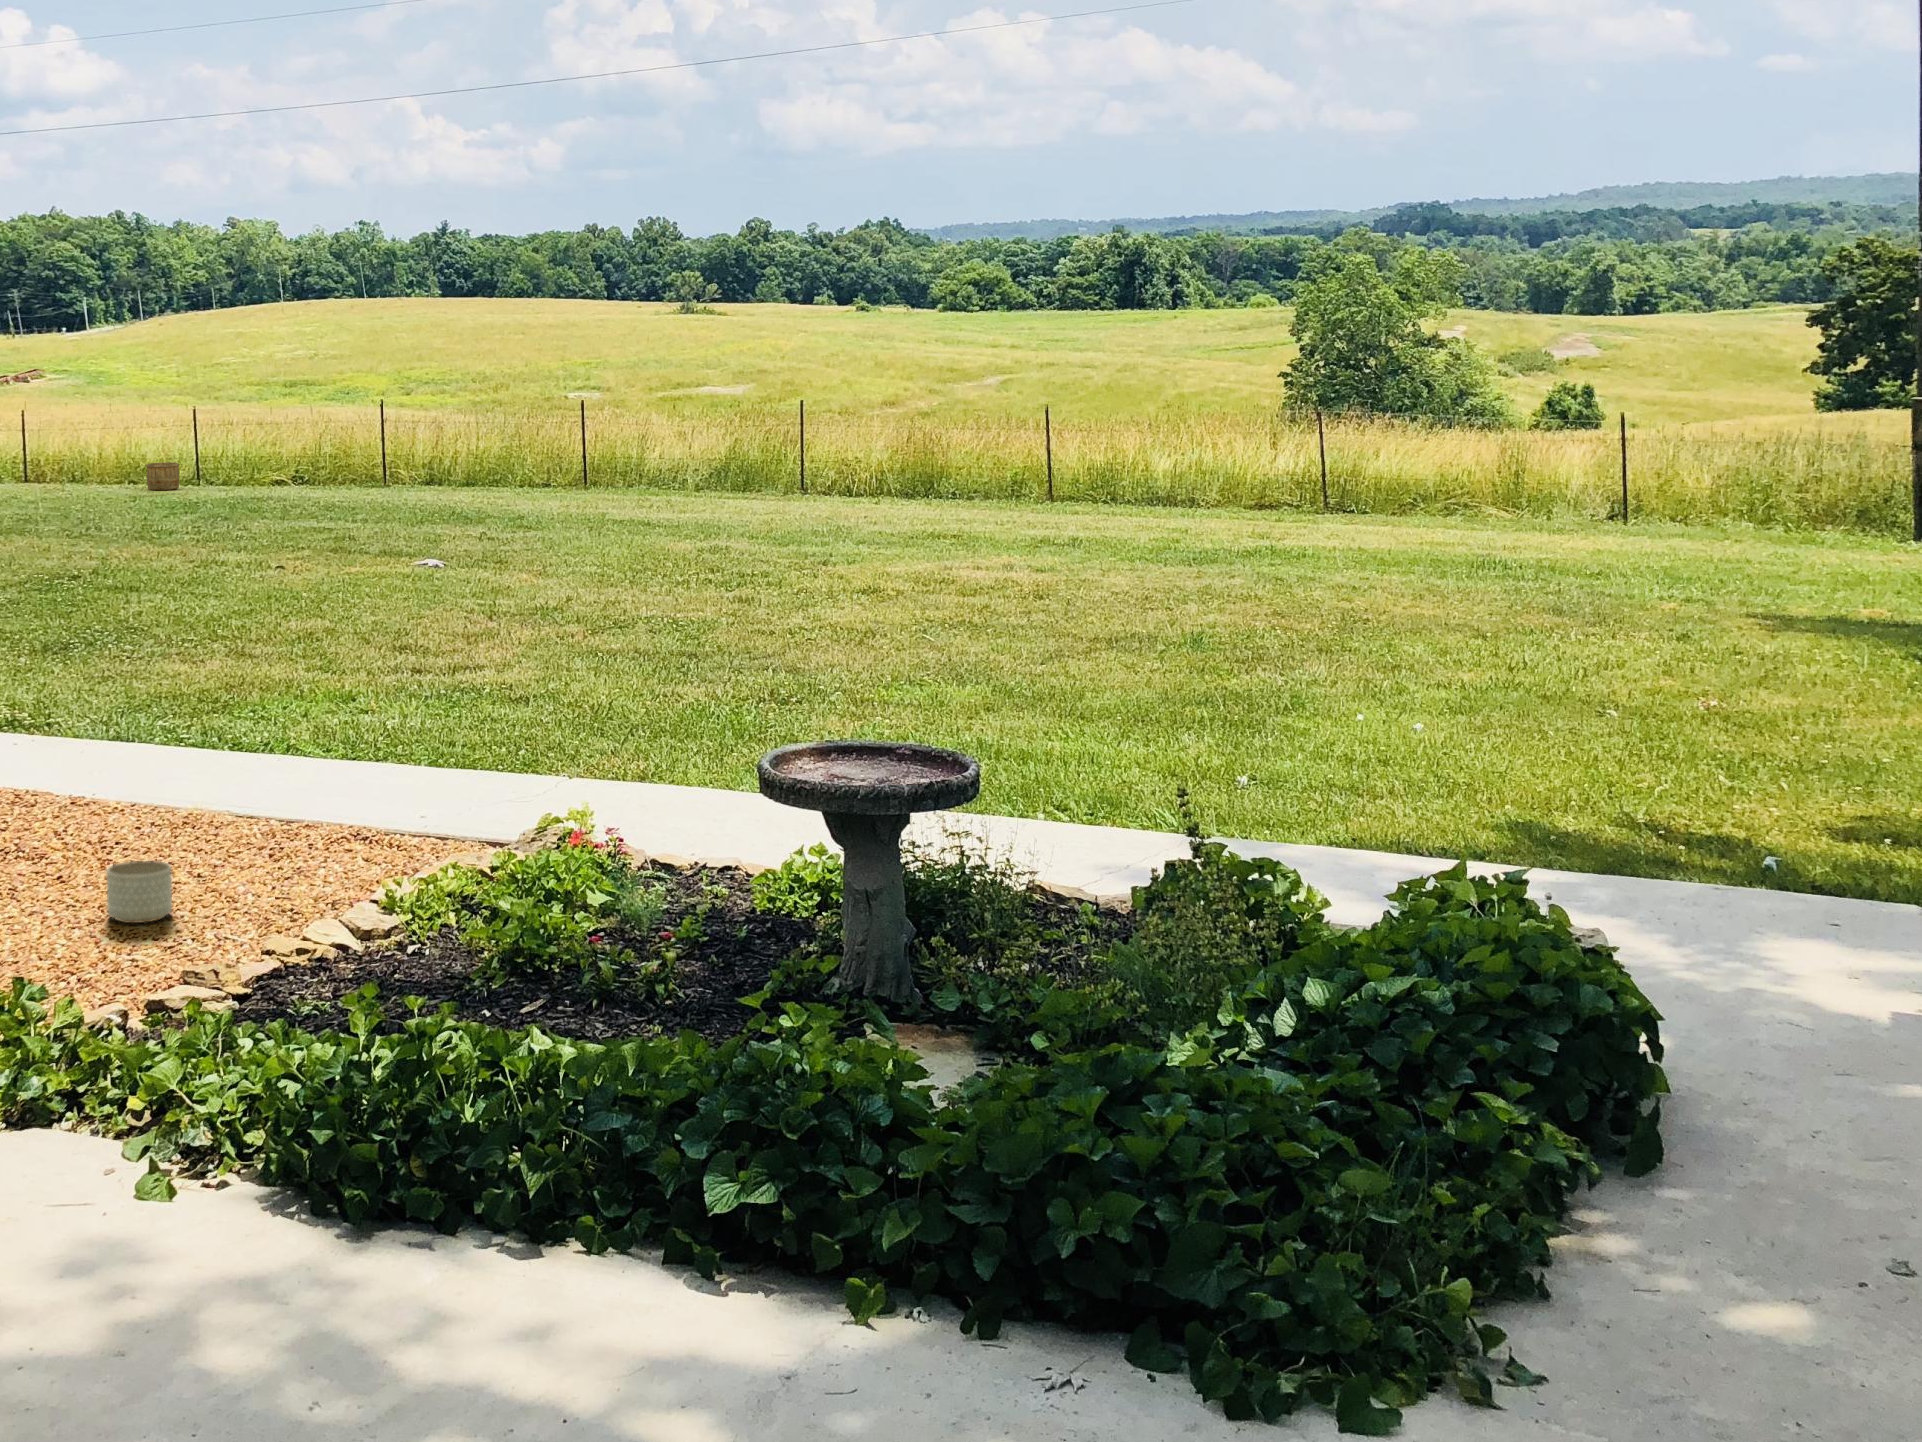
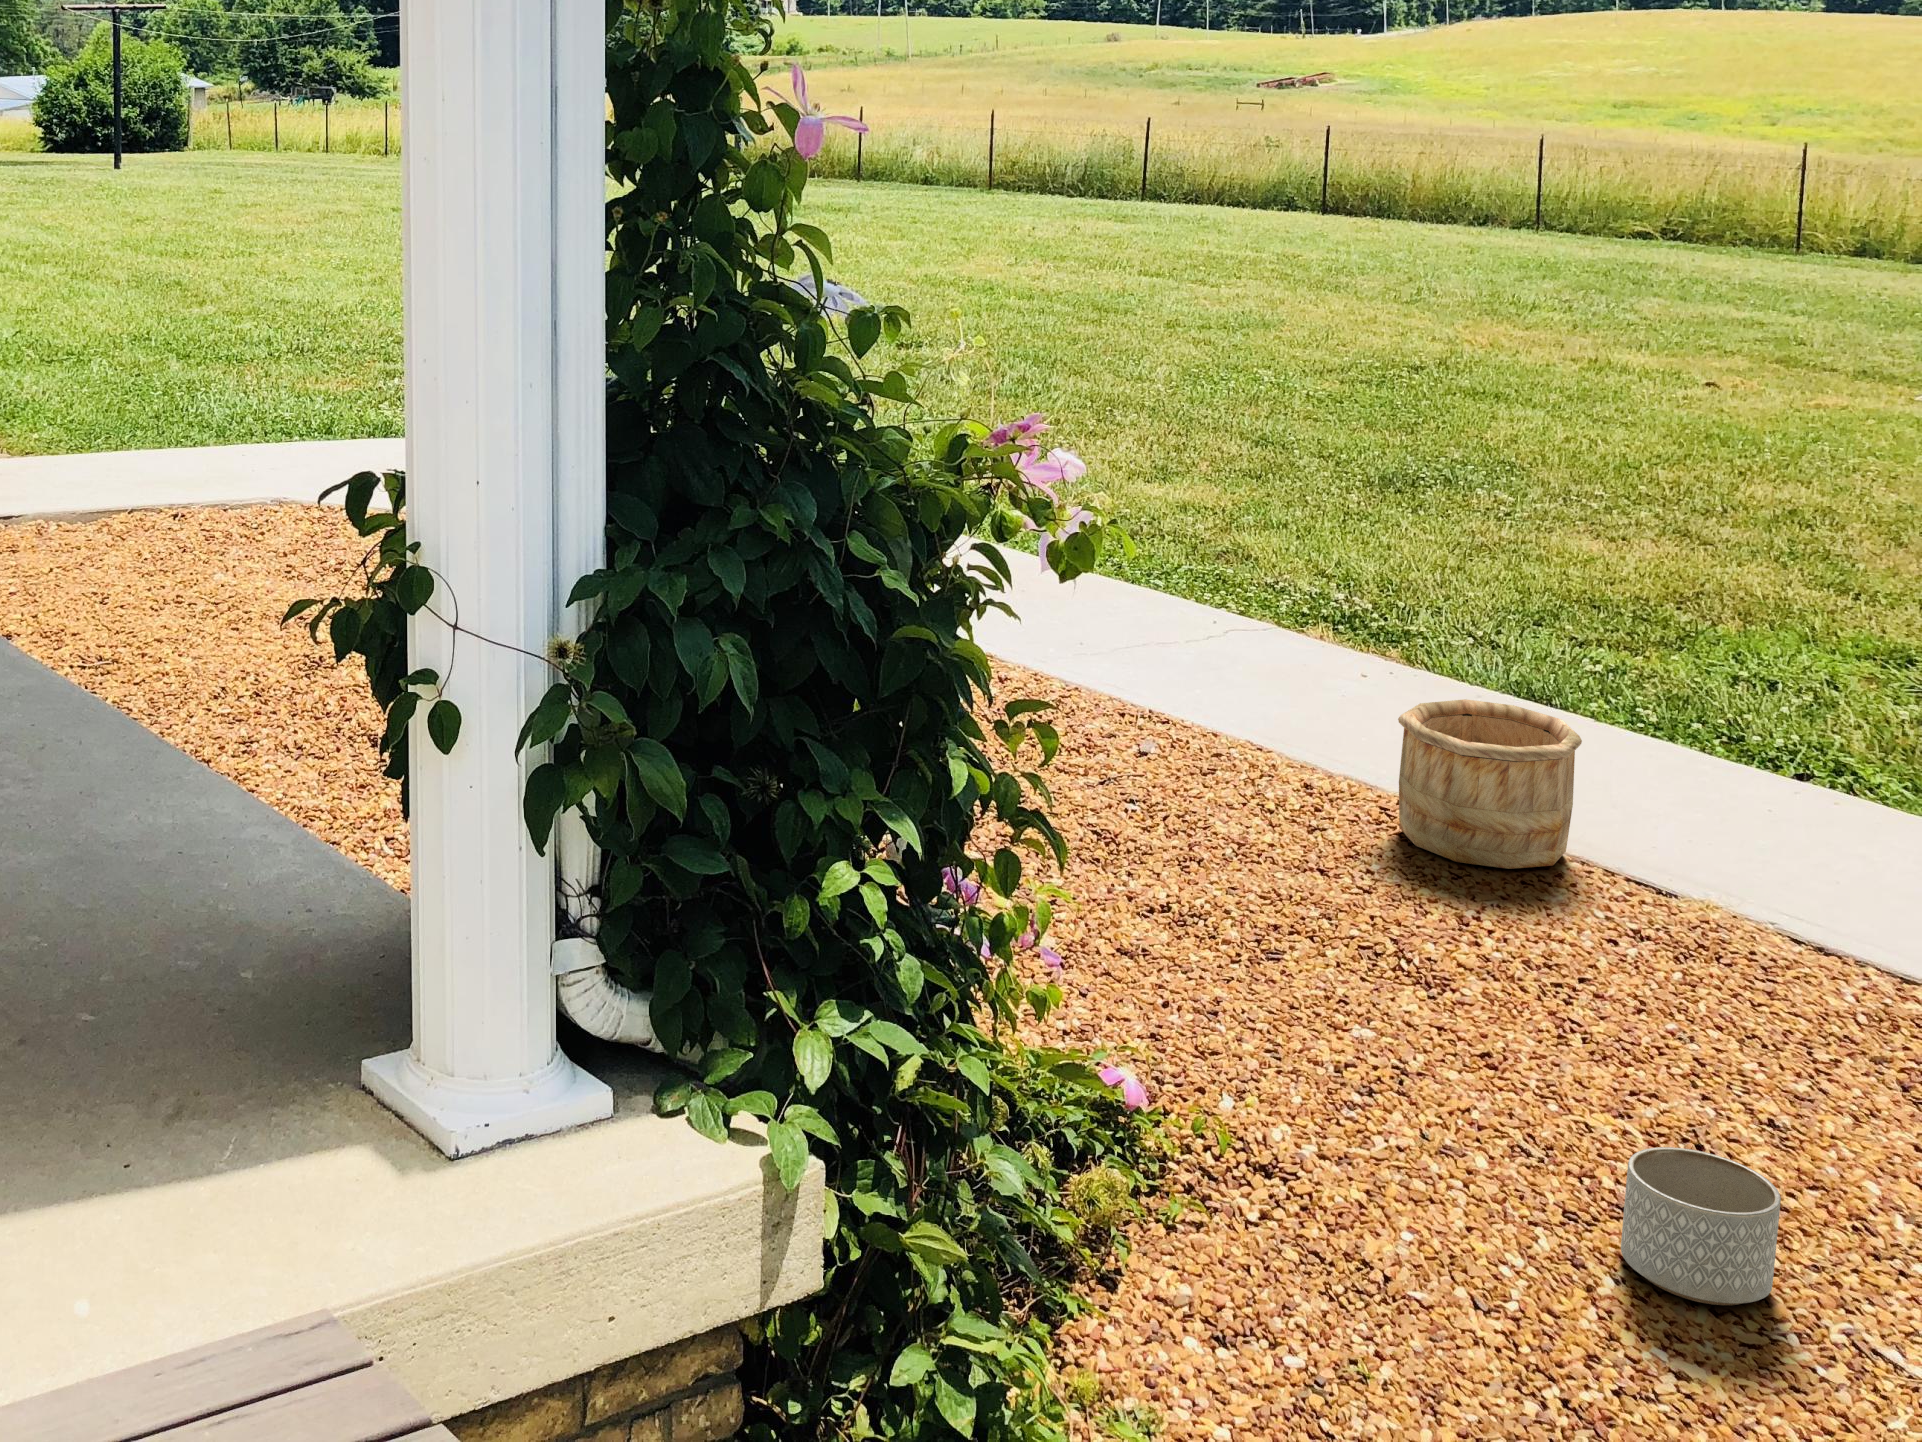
wooden bucket: present [146,462,179,490] -> present [1398,699,1582,869]

